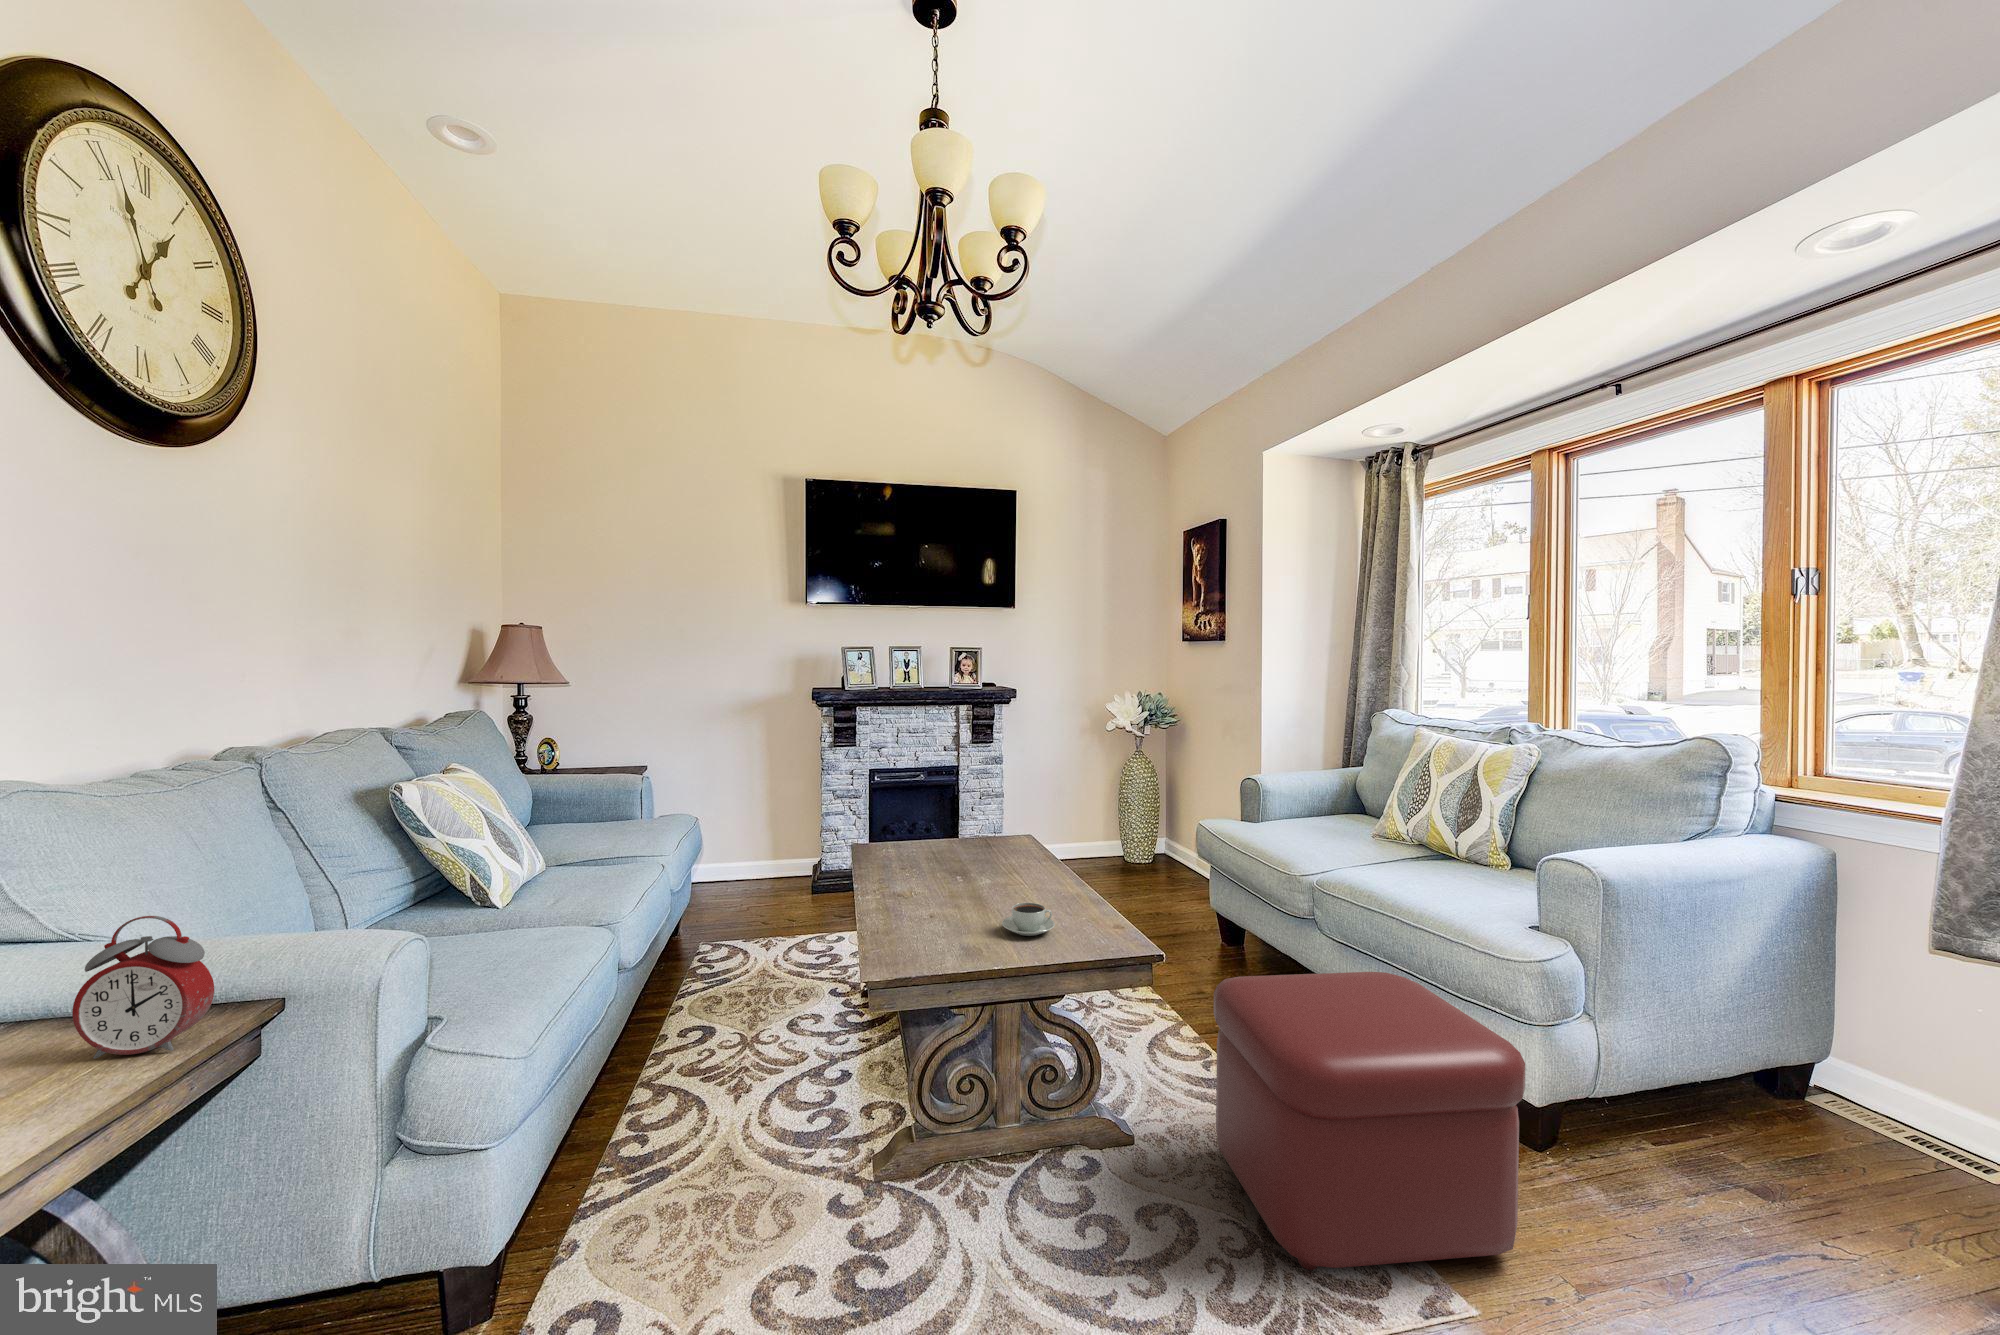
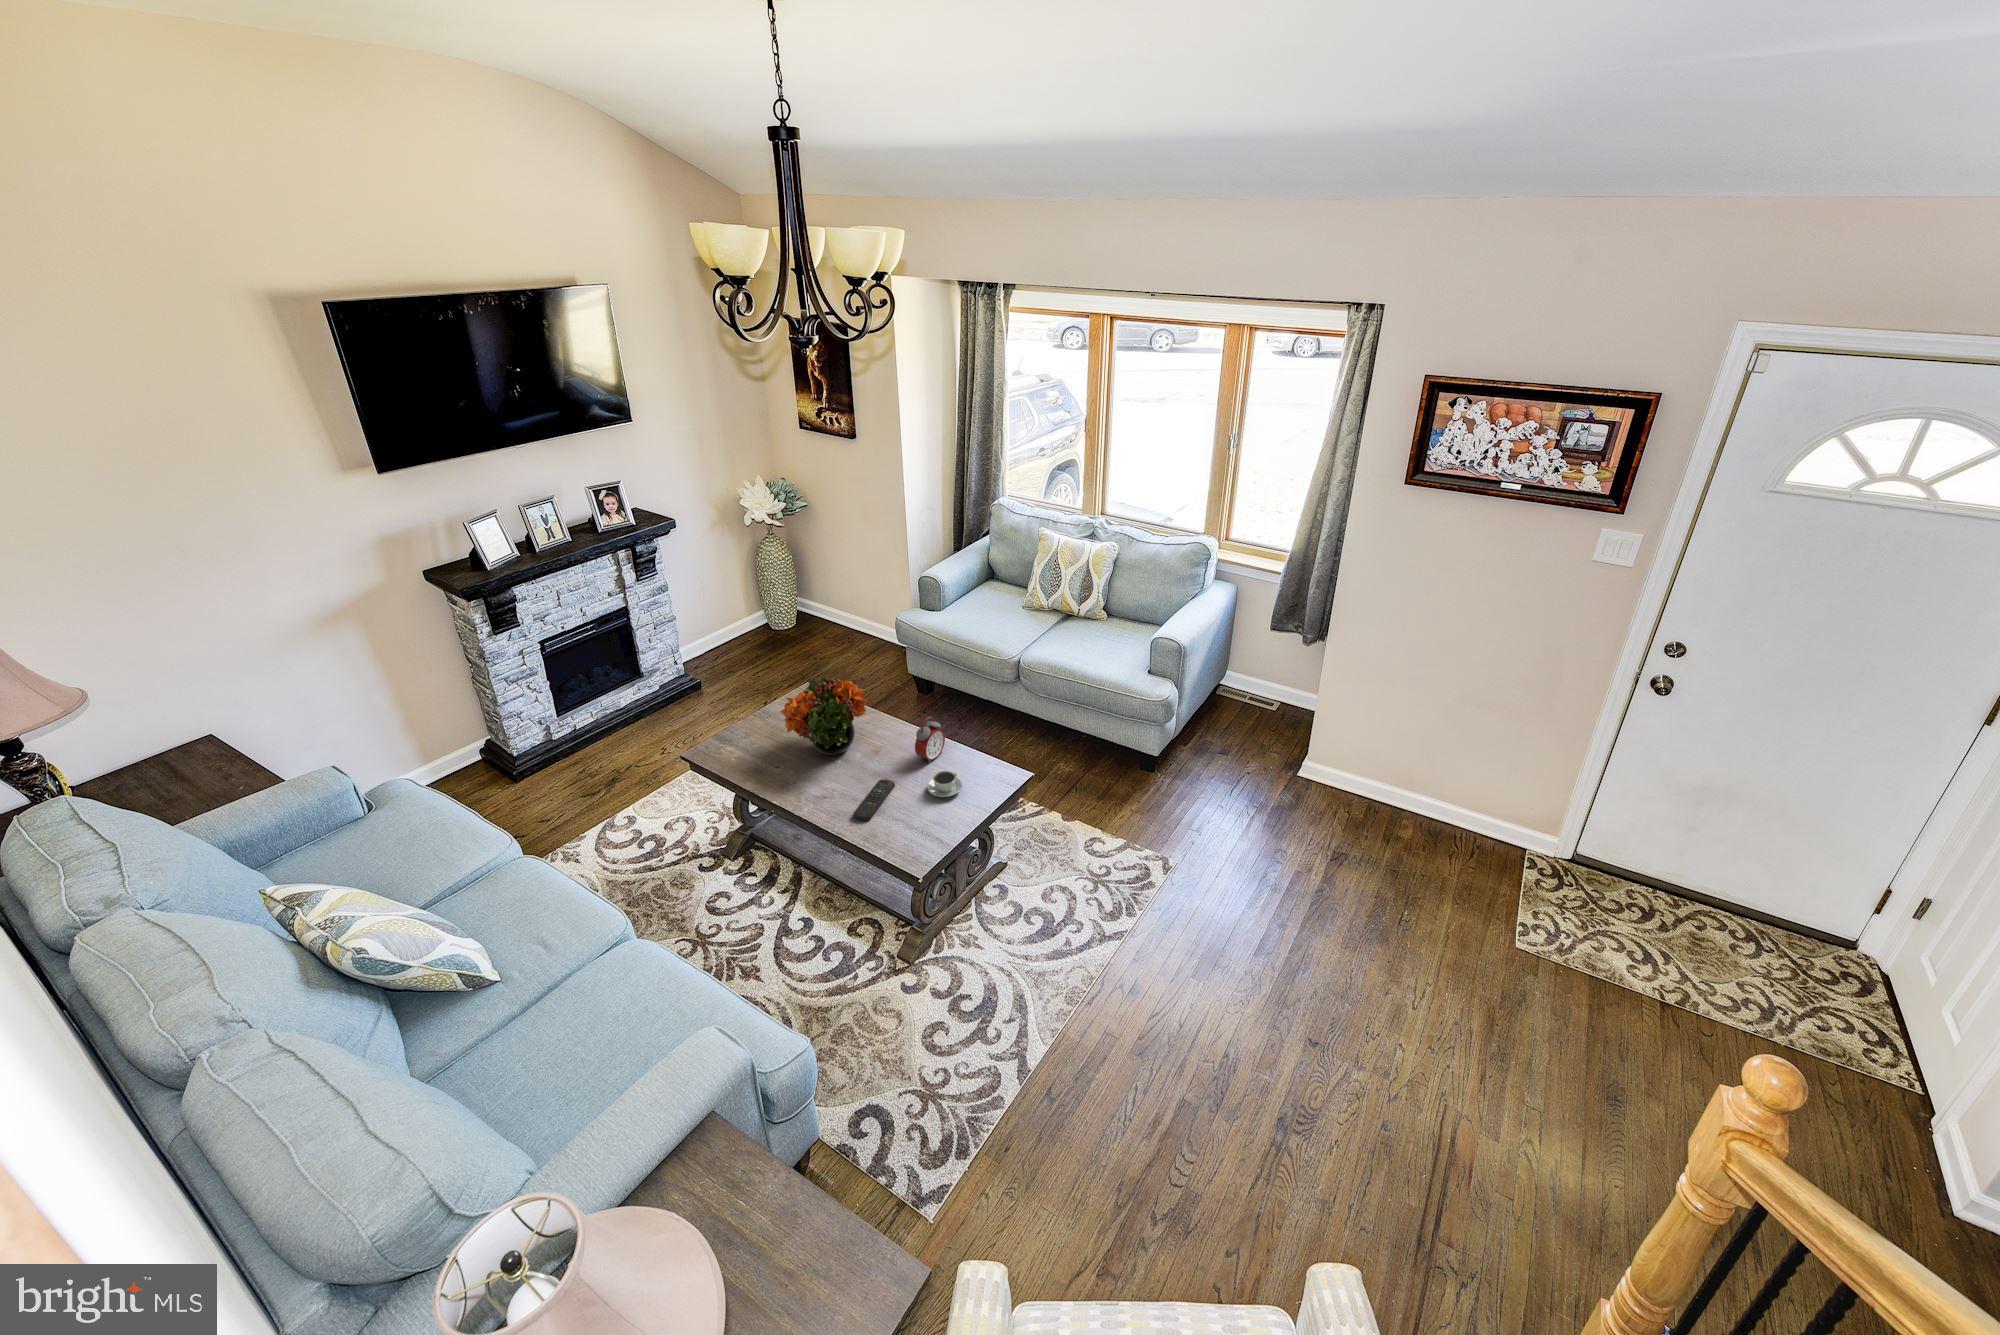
flower arrangement: none [914,774,1027,877] -> present [780,677,868,755]
remote control: none [898,901,982,925] -> present [854,780,895,820]
alarm clock: present [72,916,214,1059] -> present [915,717,945,763]
ottoman: present [1214,972,1525,1270] -> none [1046,726,1193,883]

